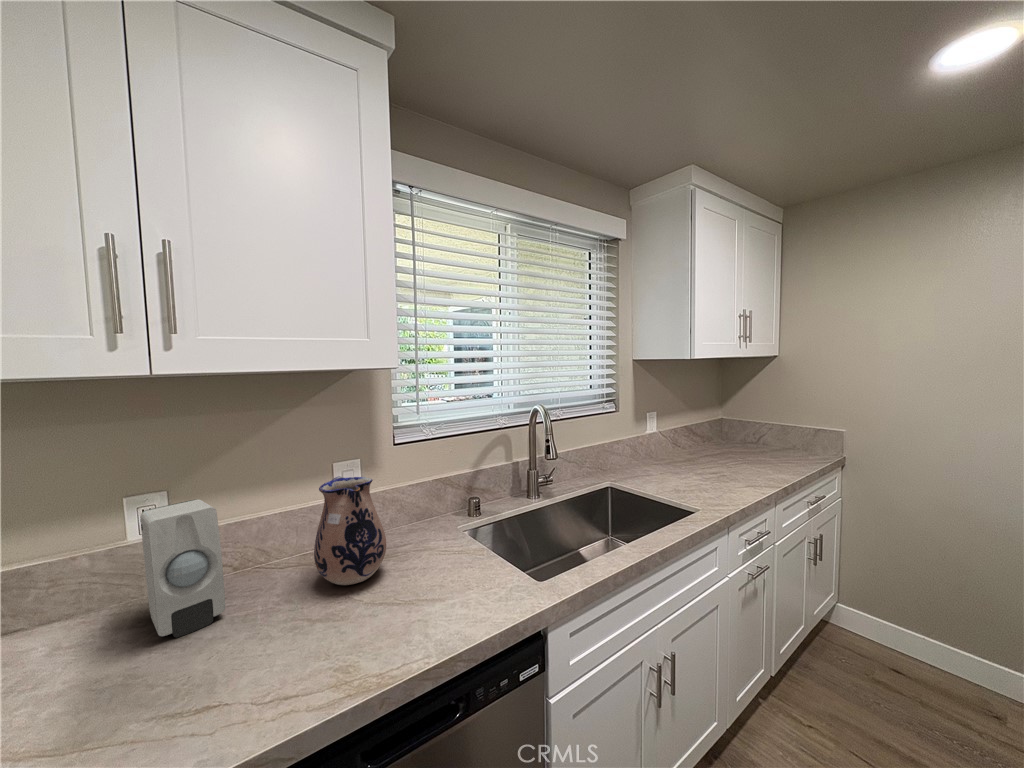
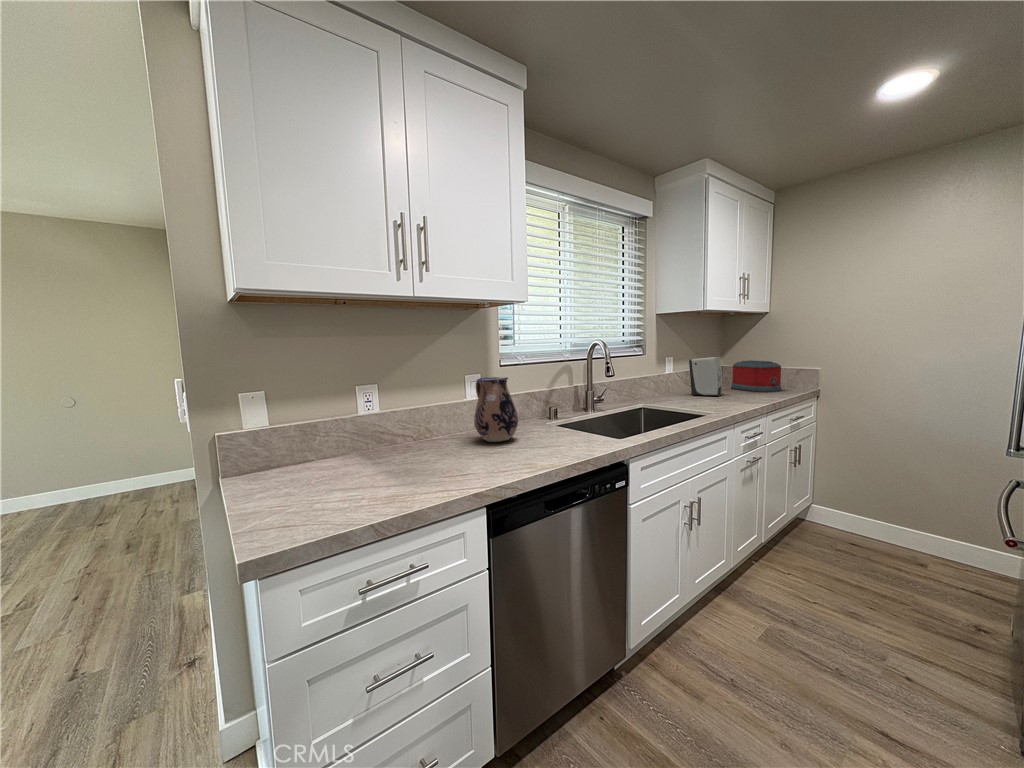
toaster: none [731,417,795,462] -> present [731,360,781,392]
soap dispenser: present [140,499,225,638] -> present [689,357,722,396]

